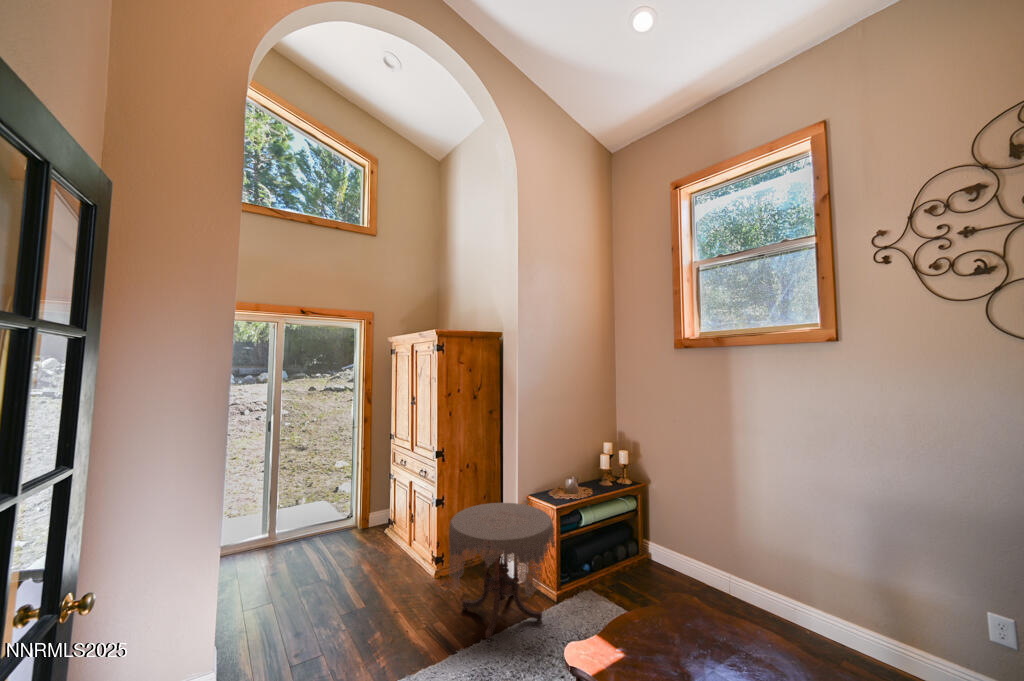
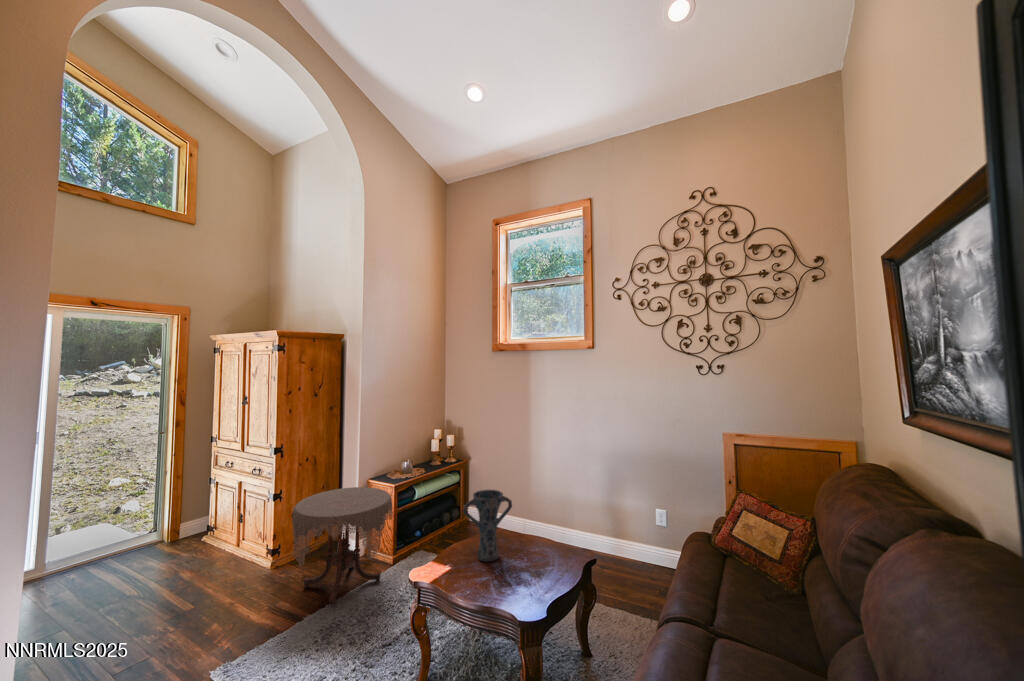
vase: none [645,541,720,652] -> present [463,490,512,562]

